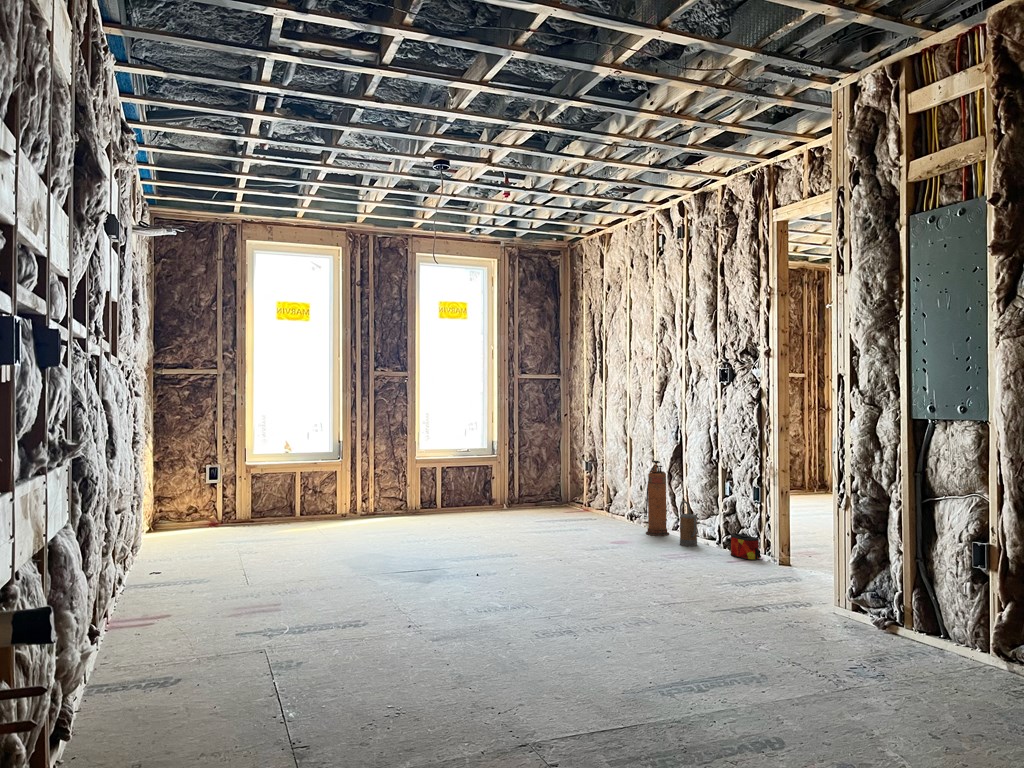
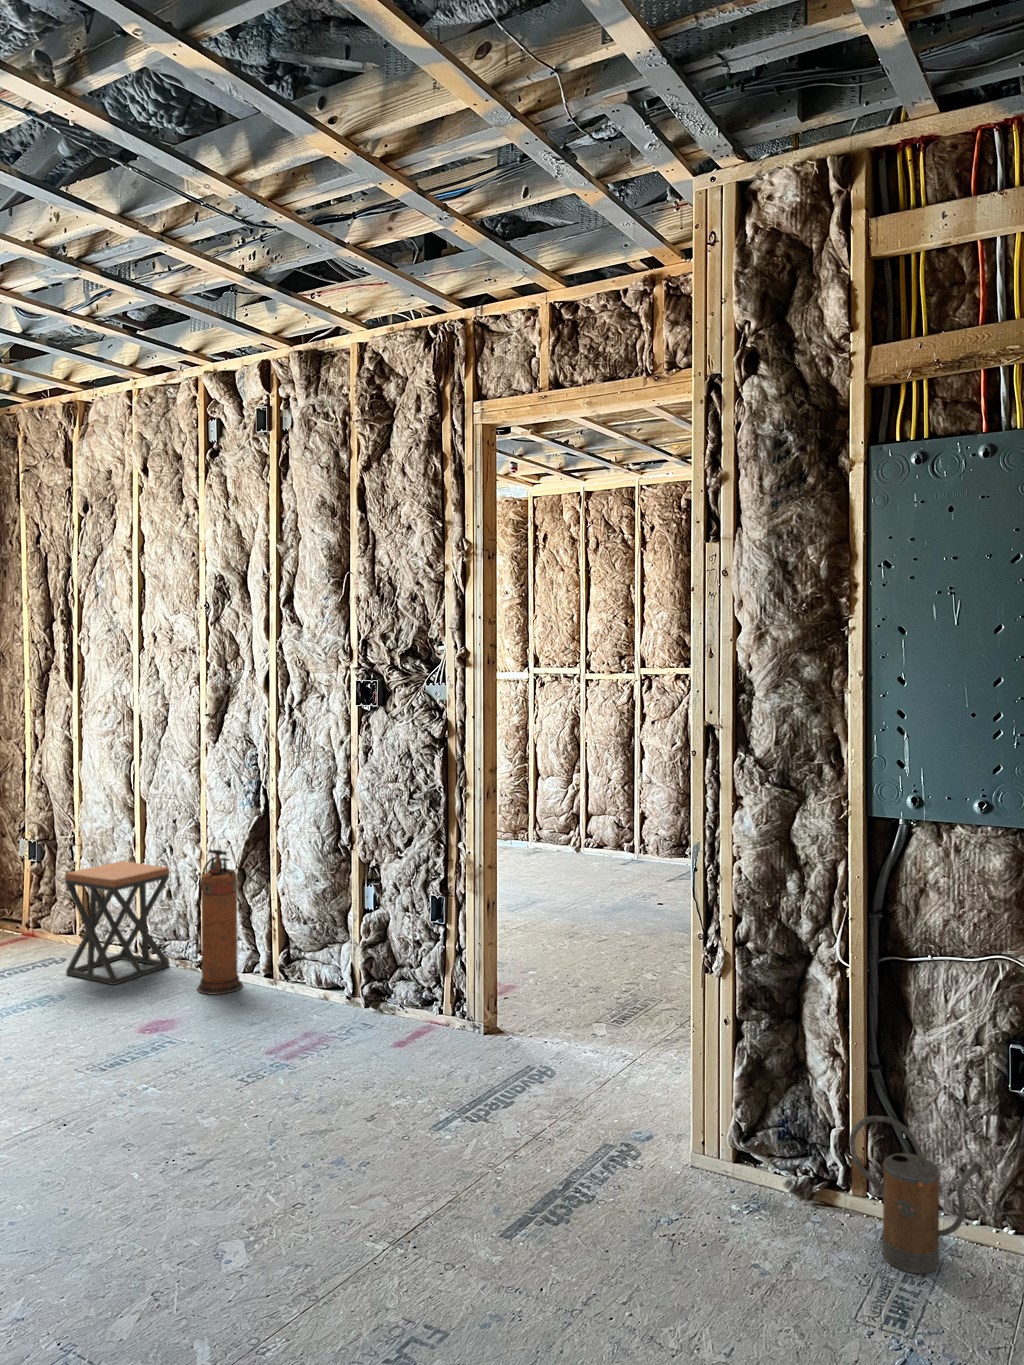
stool: none [591,469,640,527] -> present [65,861,170,985]
watering can: present [680,501,698,546] -> present [849,1115,979,1273]
bag: present [731,533,761,560] -> none [389,983,452,1034]

